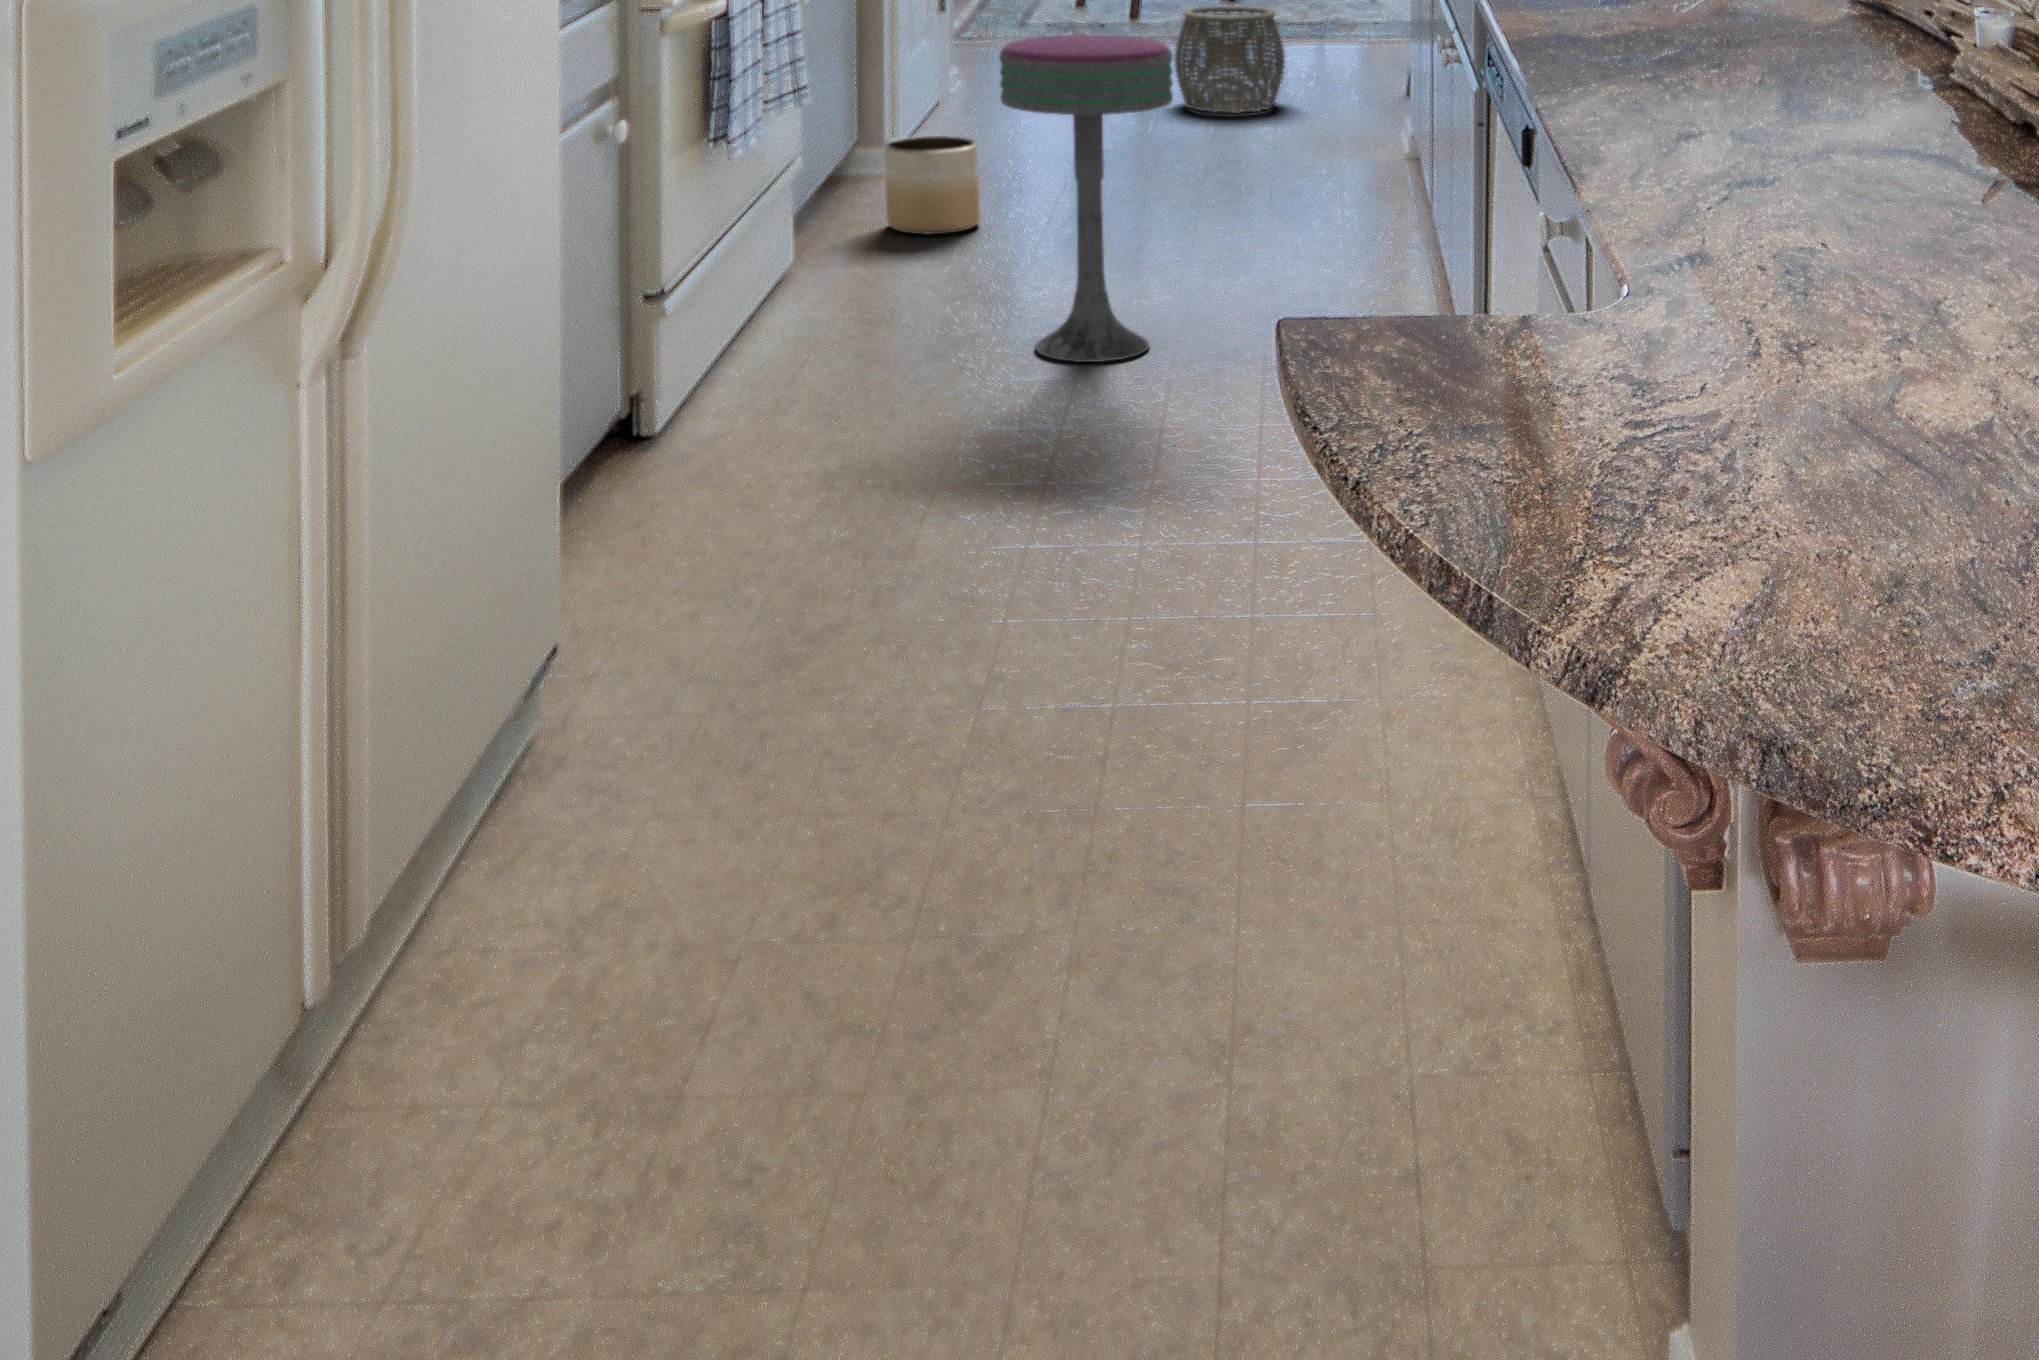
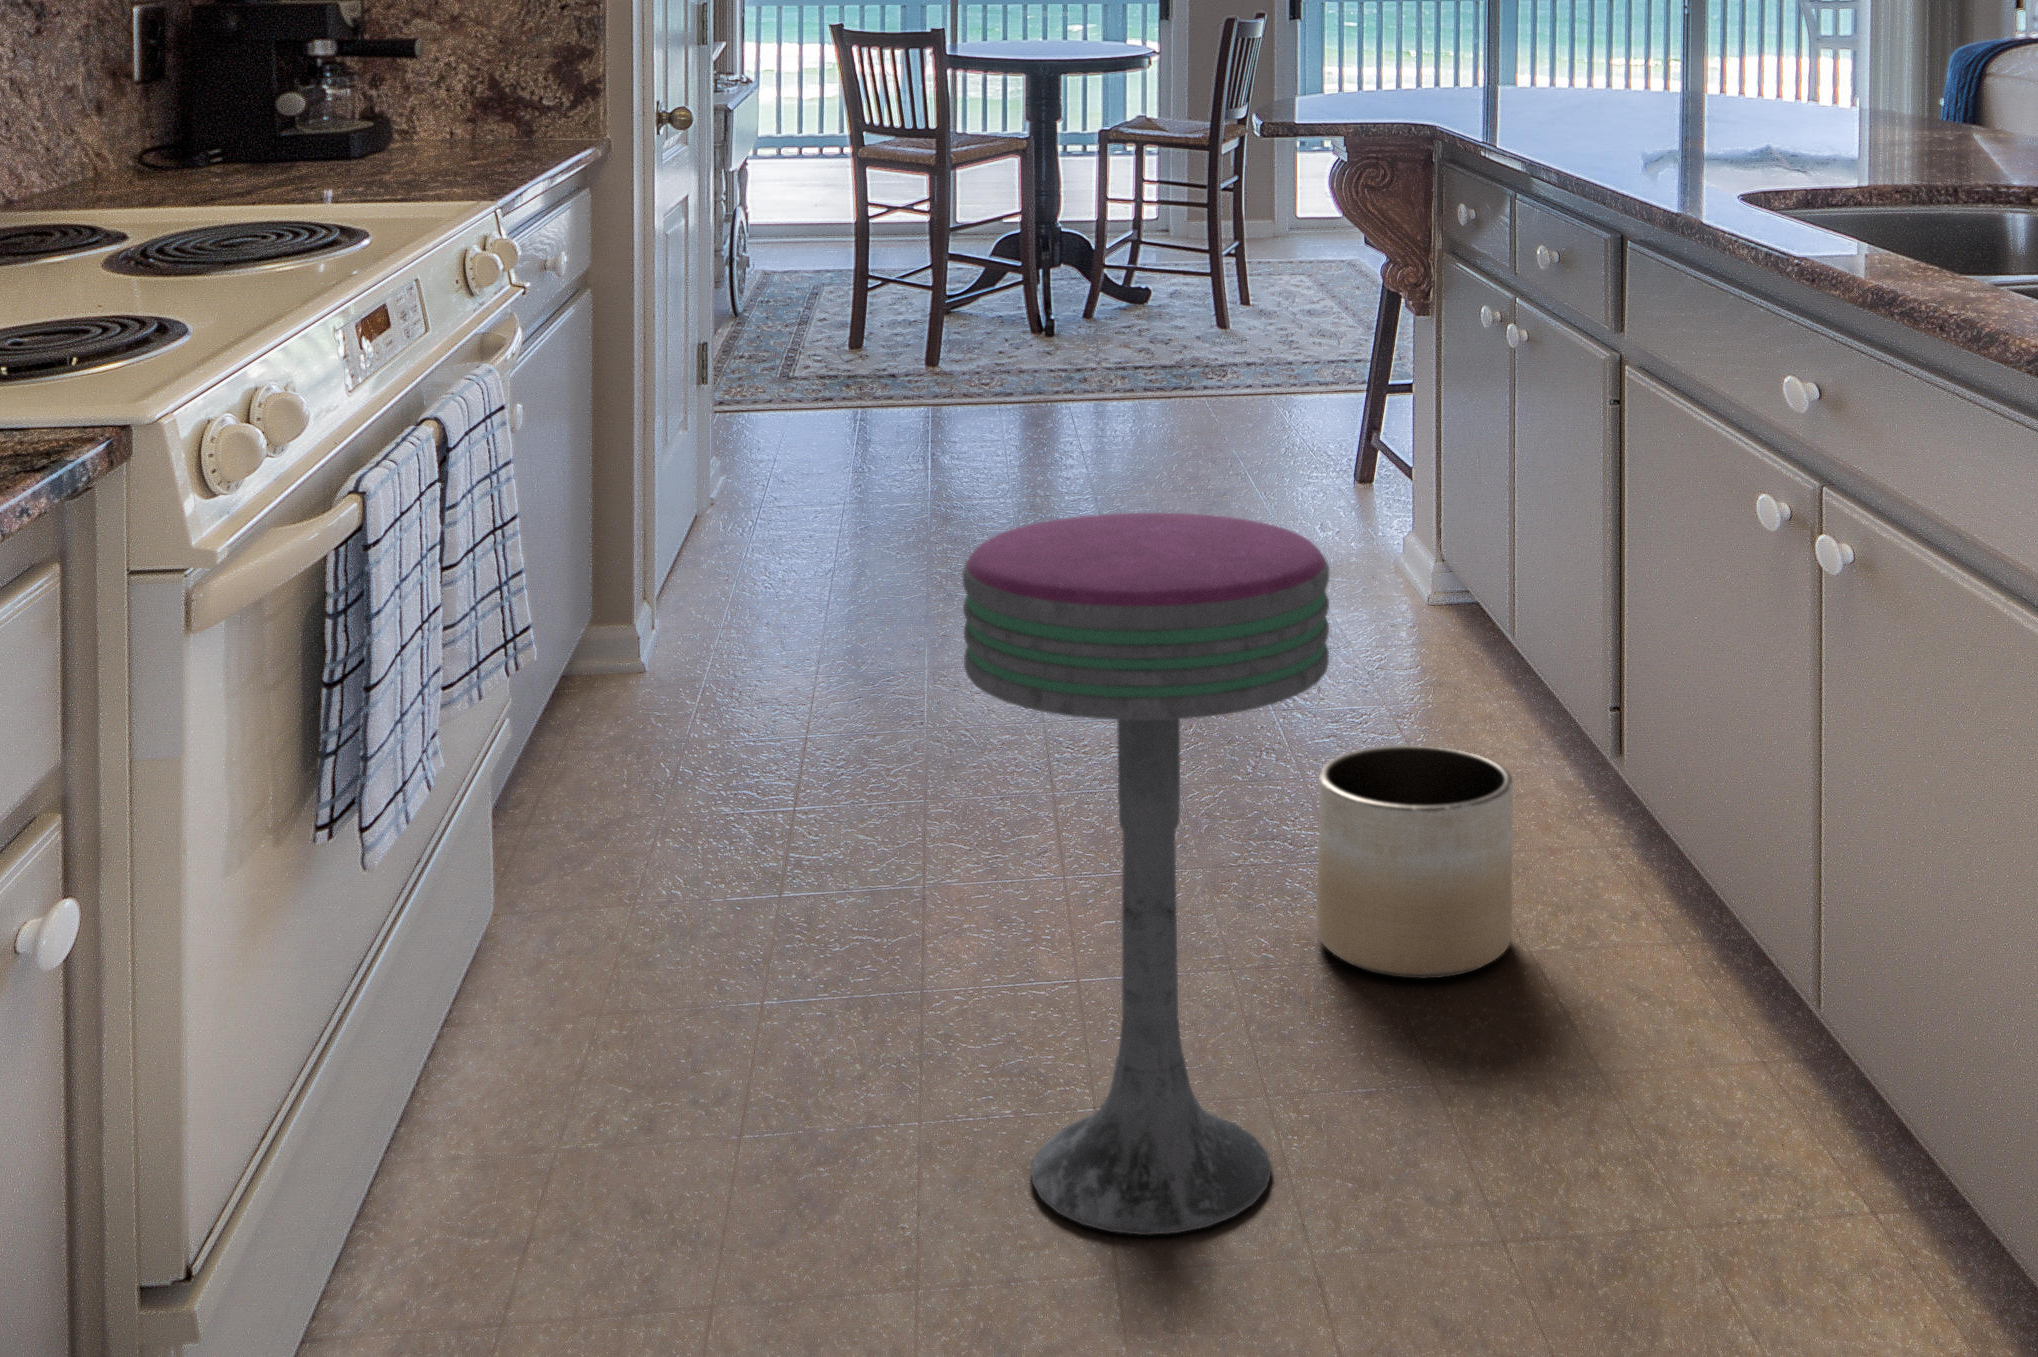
woven basket: present [1174,6,1285,113] -> none [1044,358,1206,515]
planter: present [884,136,980,234] -> present [1317,745,1513,978]

